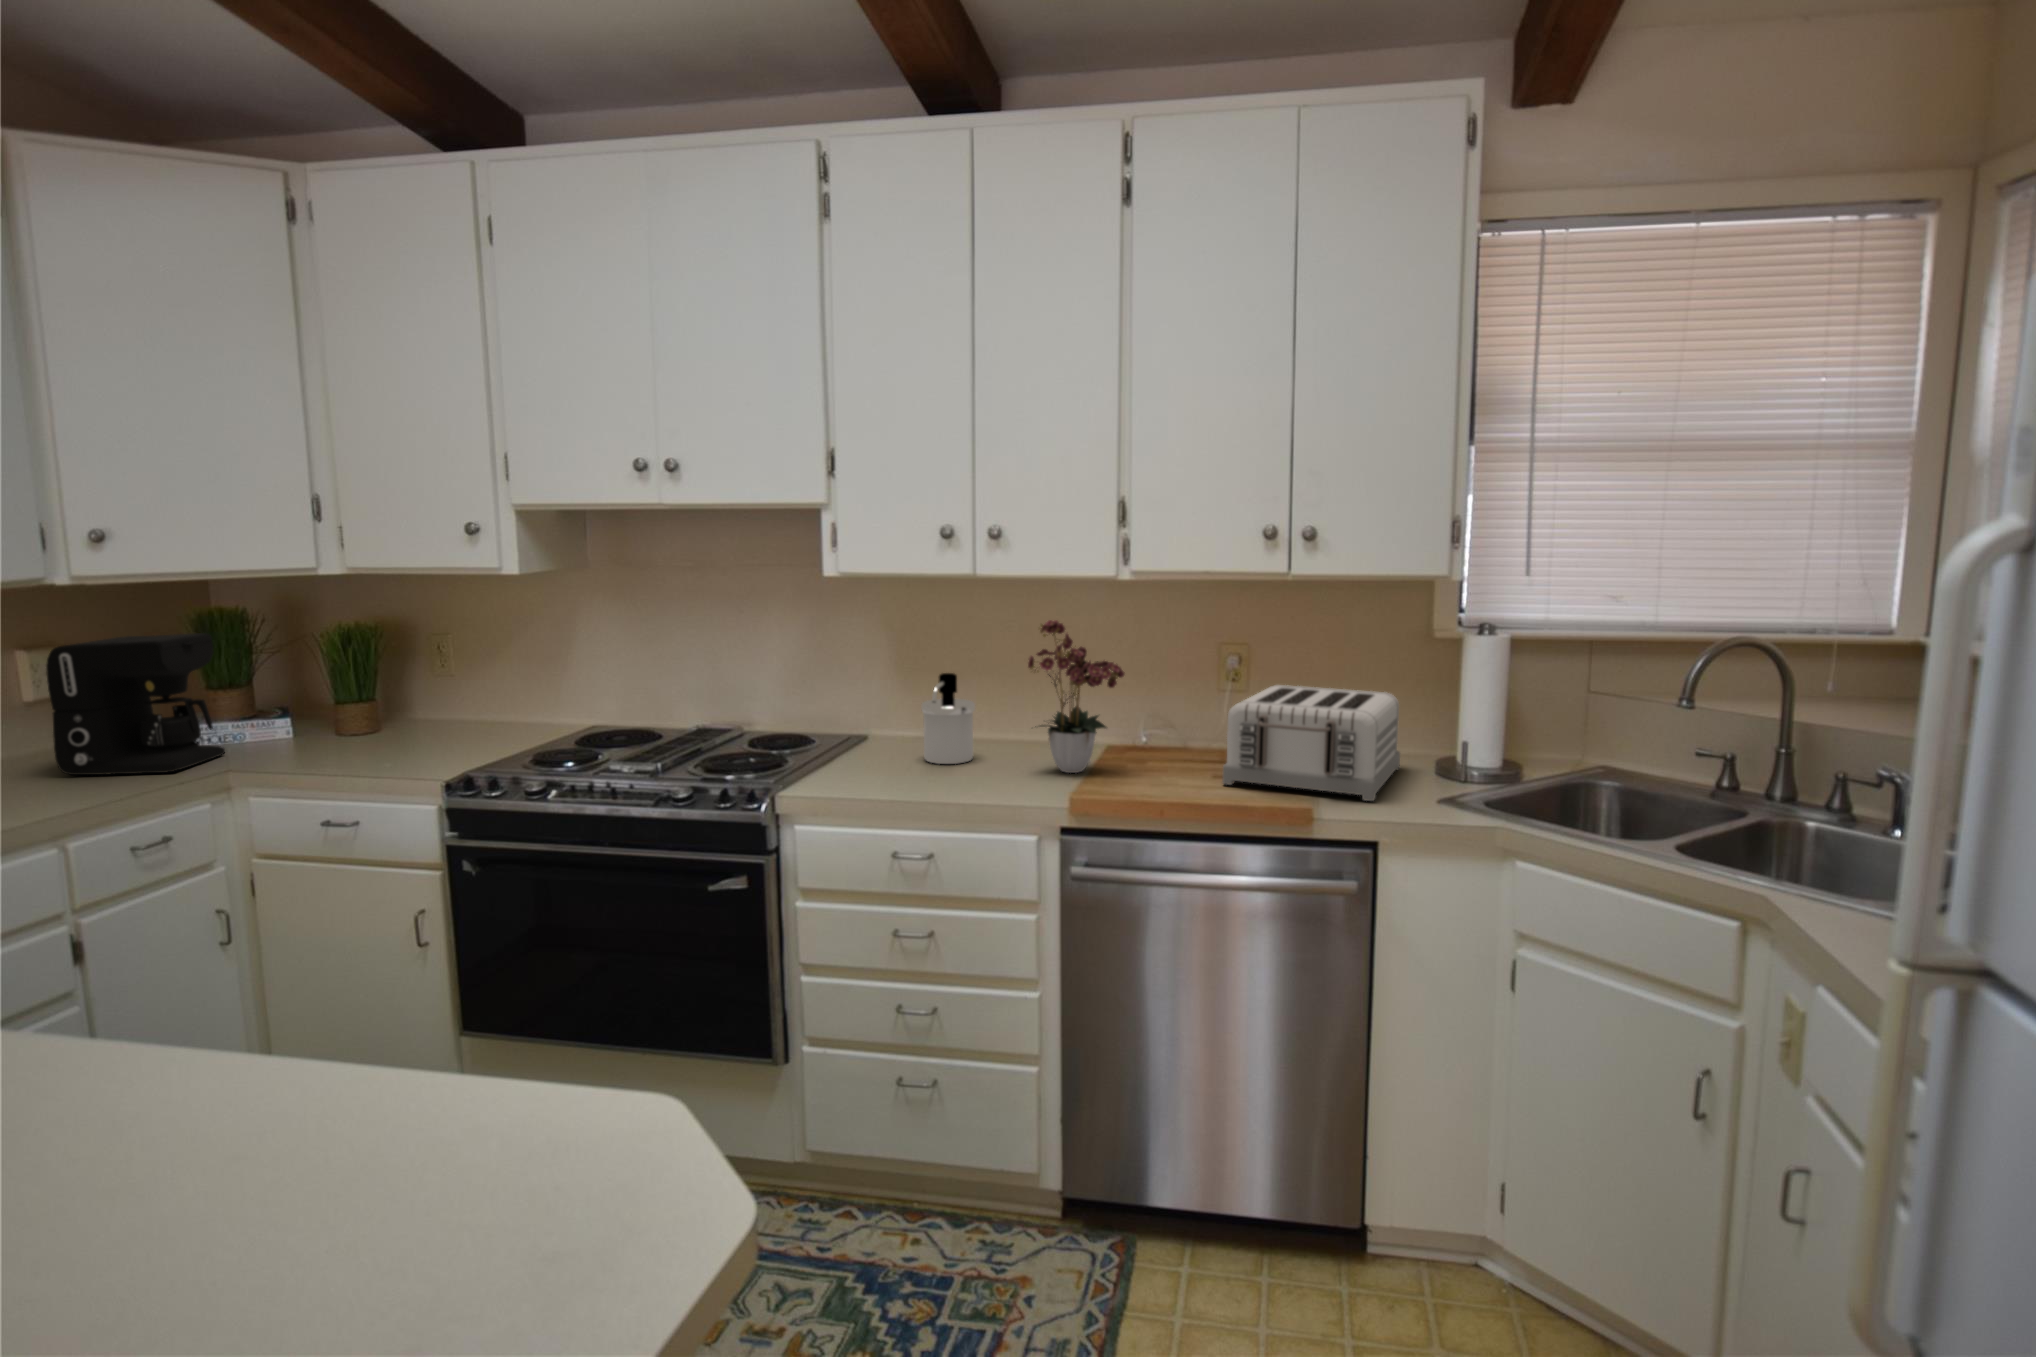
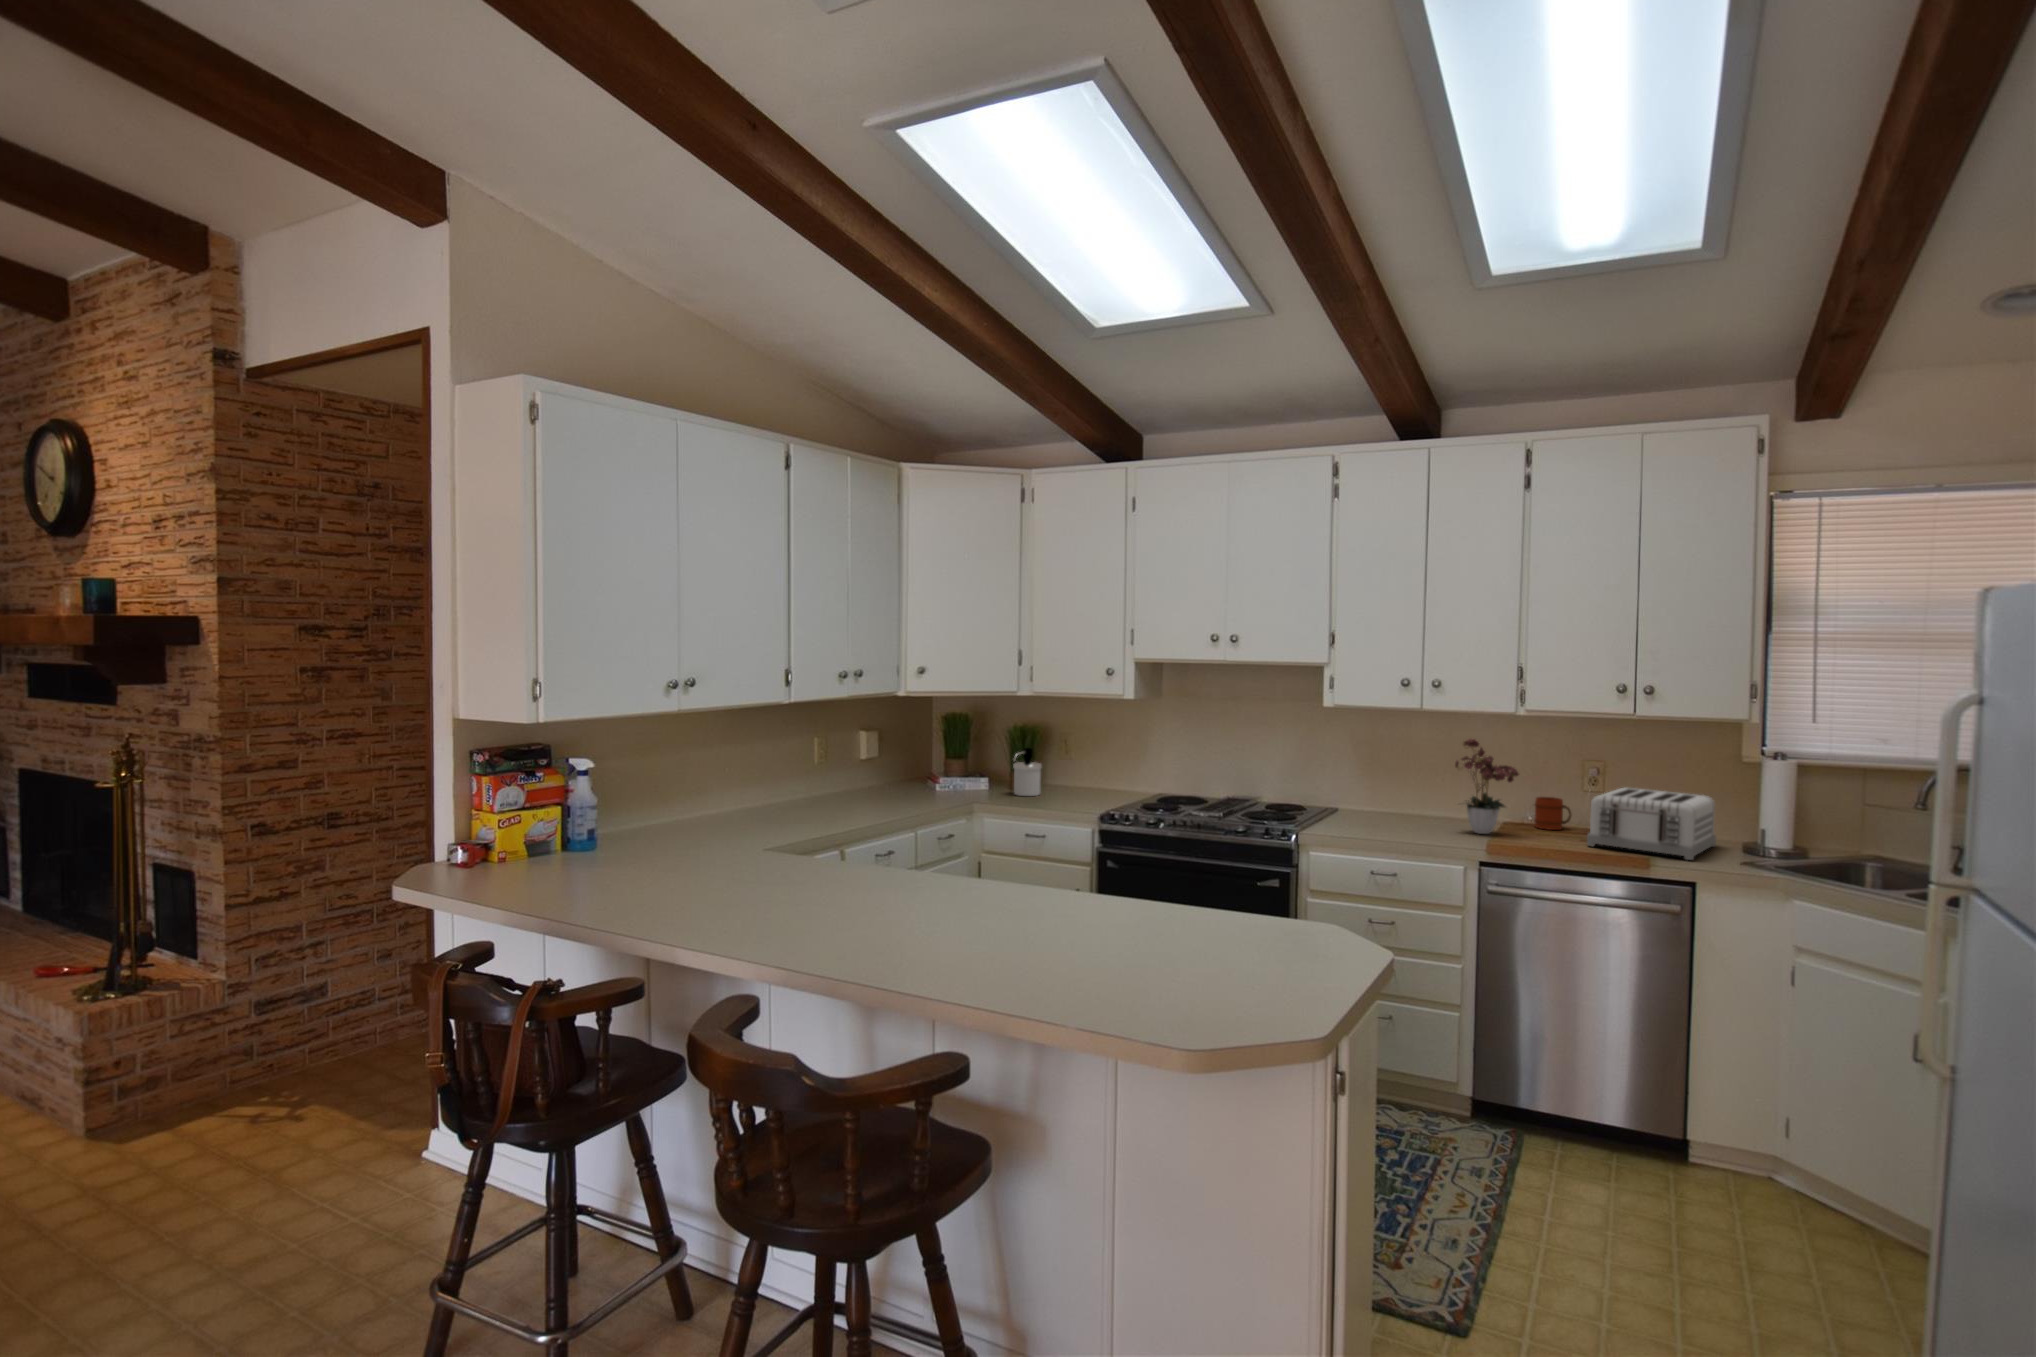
coffee maker: present [46,633,225,775] -> none [893,725,963,800]
soap dispenser: present [921,673,975,764] -> present [1013,748,1042,796]
mug: none [1151,704,1203,755] -> present [1534,797,1571,830]

